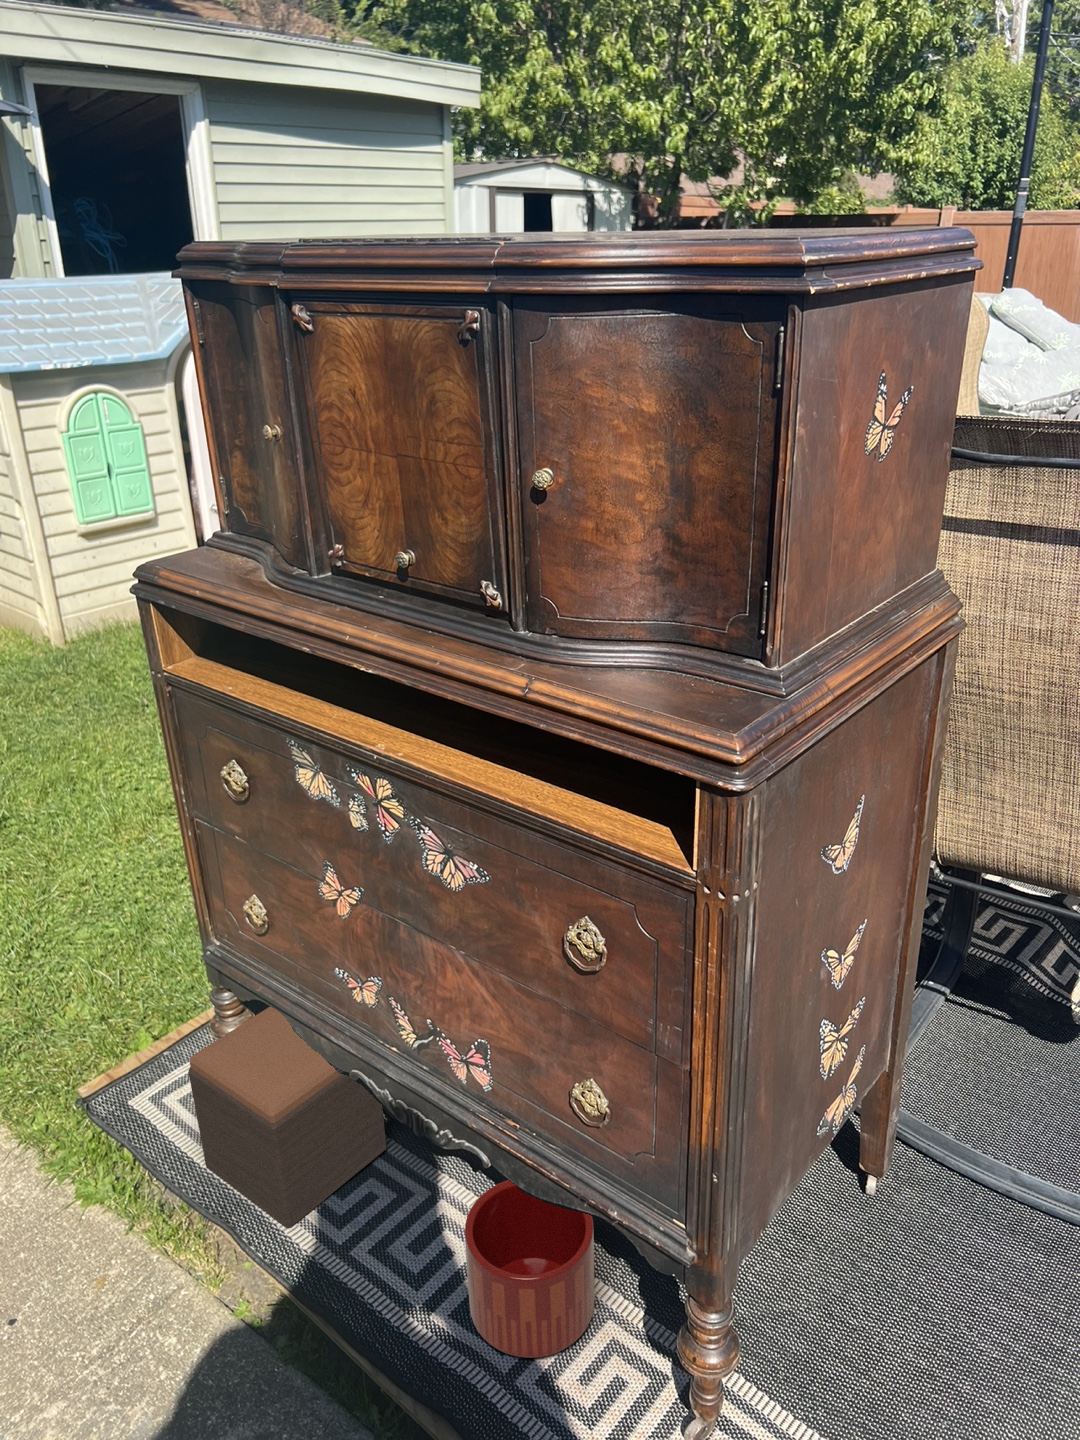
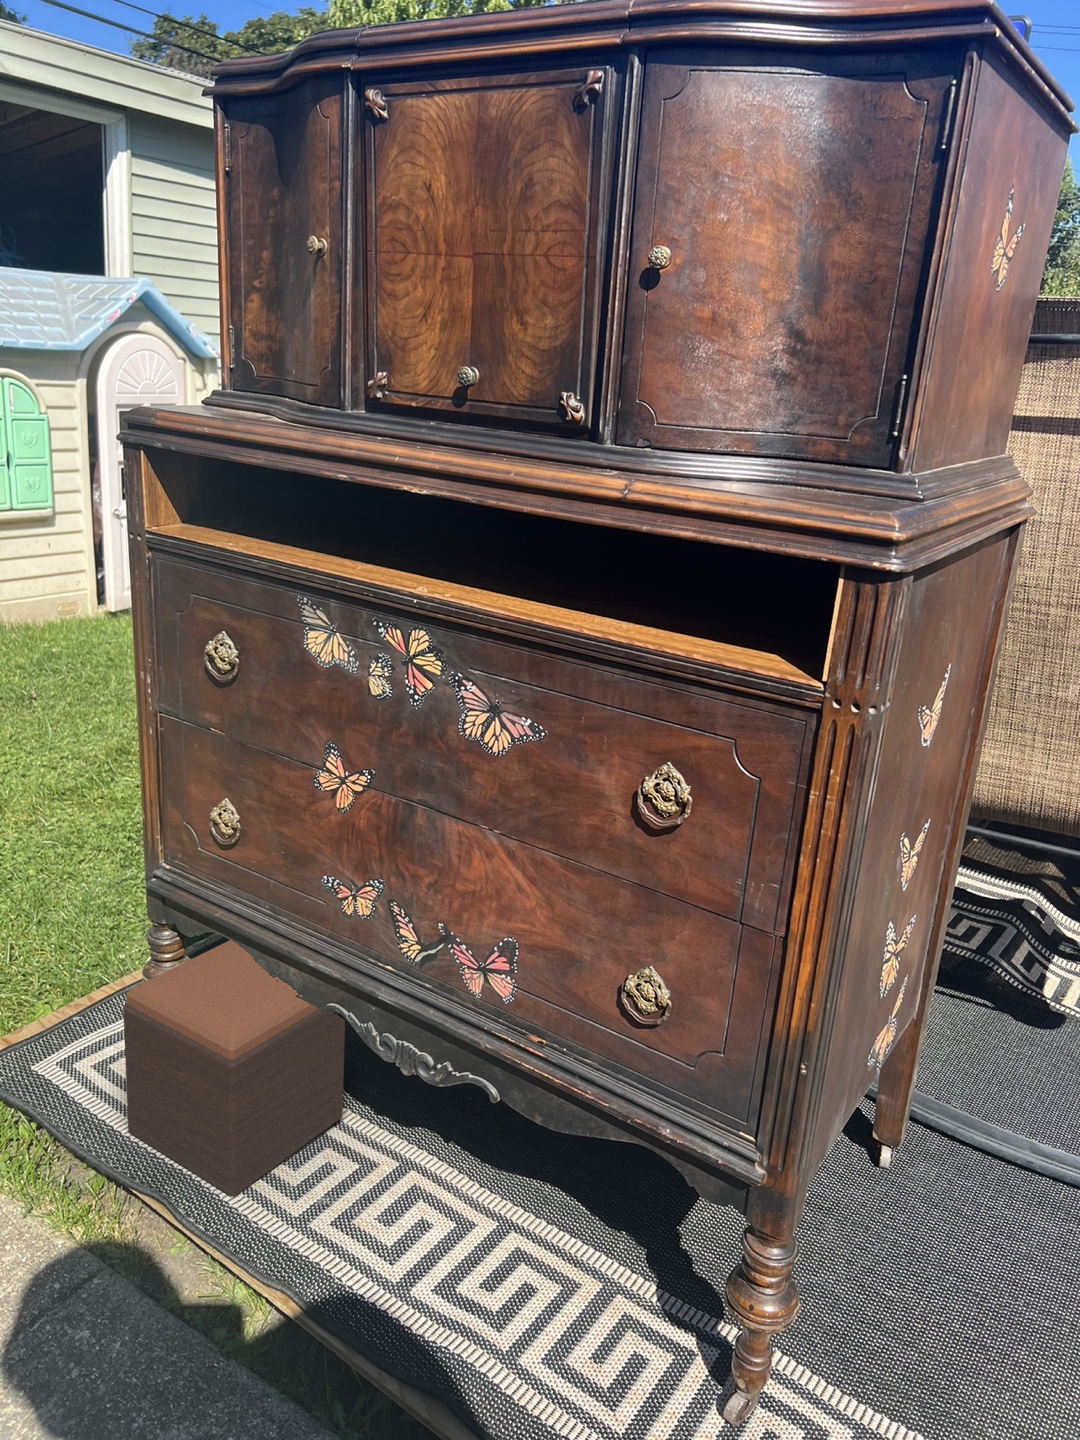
planter: present [465,1180,594,1358] -> none [457,1126,613,1331]

